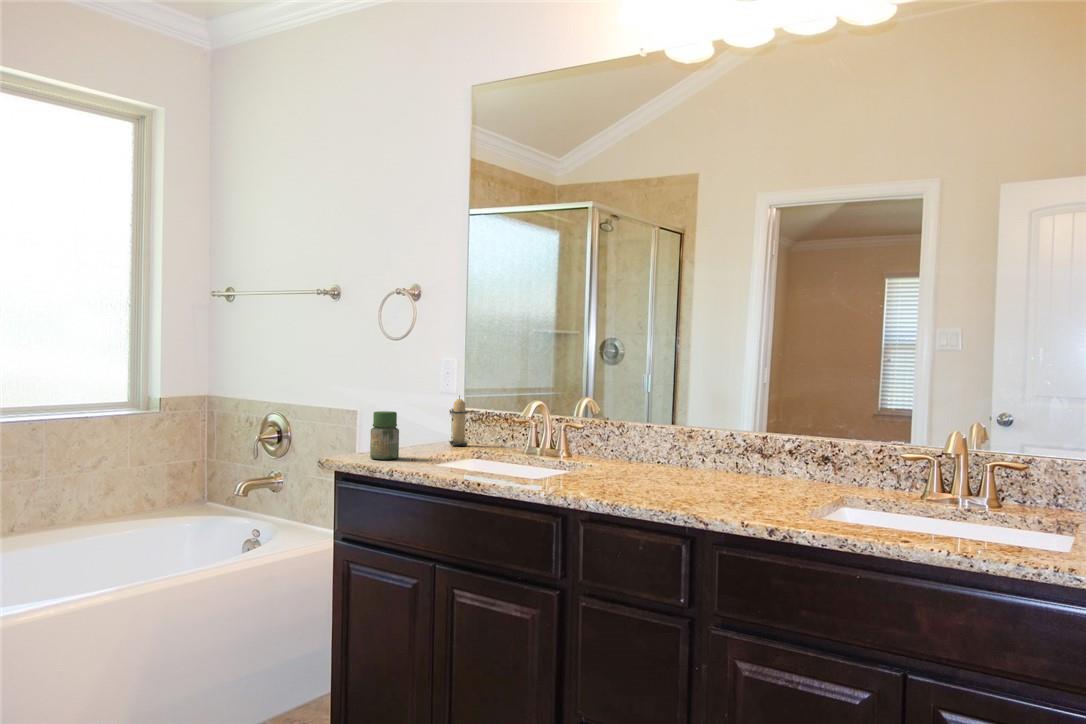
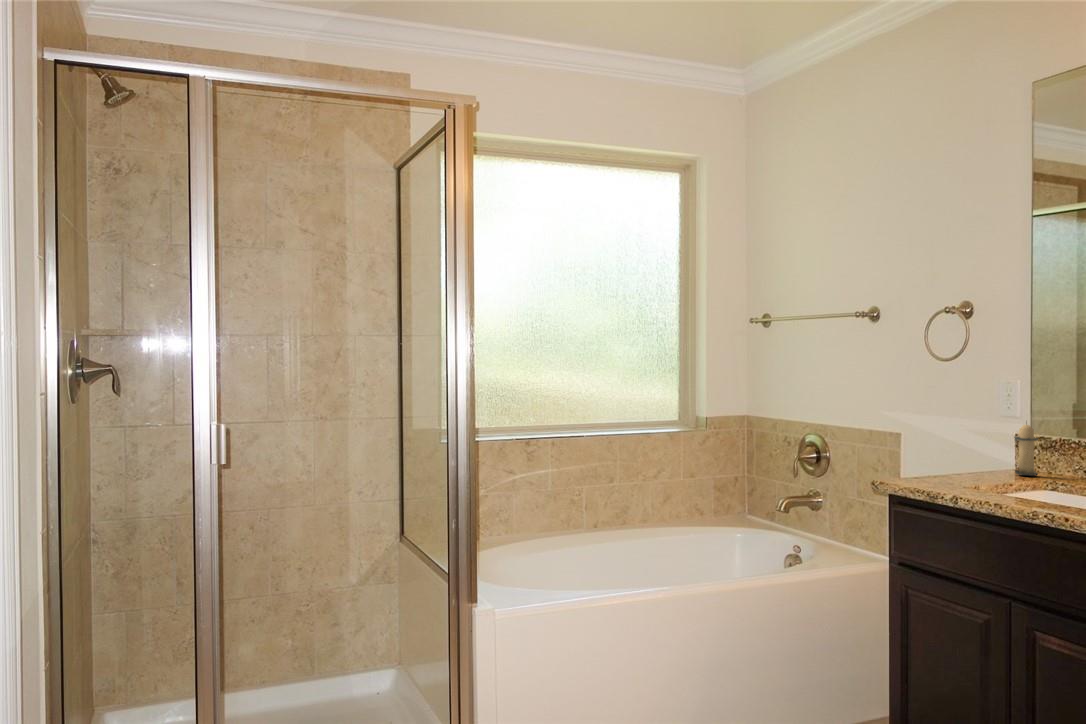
jar: present [370,411,399,459] -> none [927,436,959,486]

